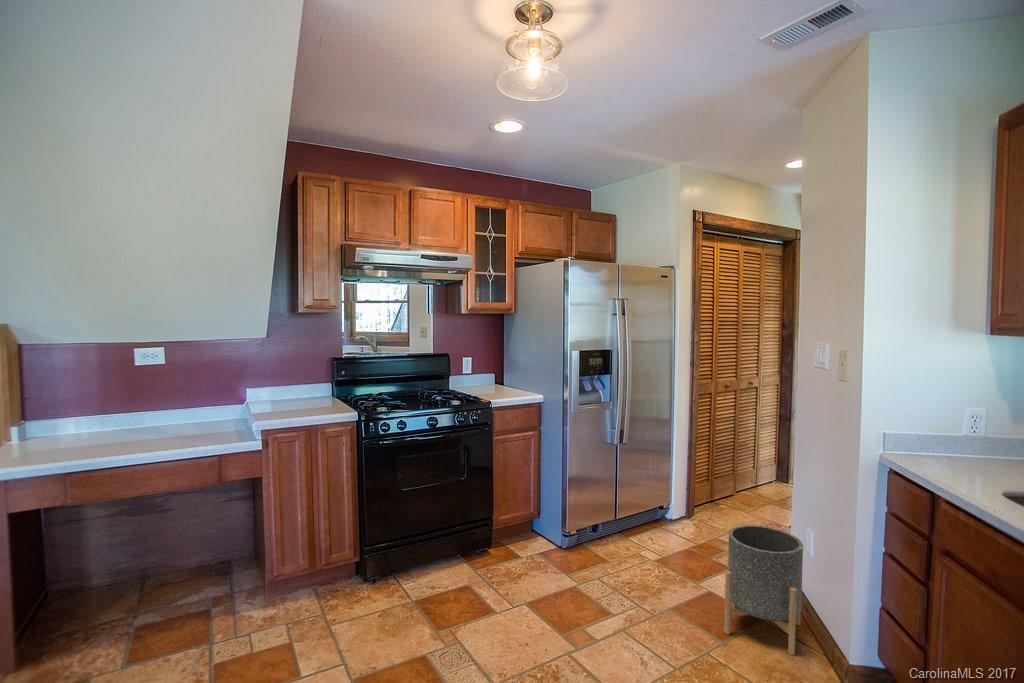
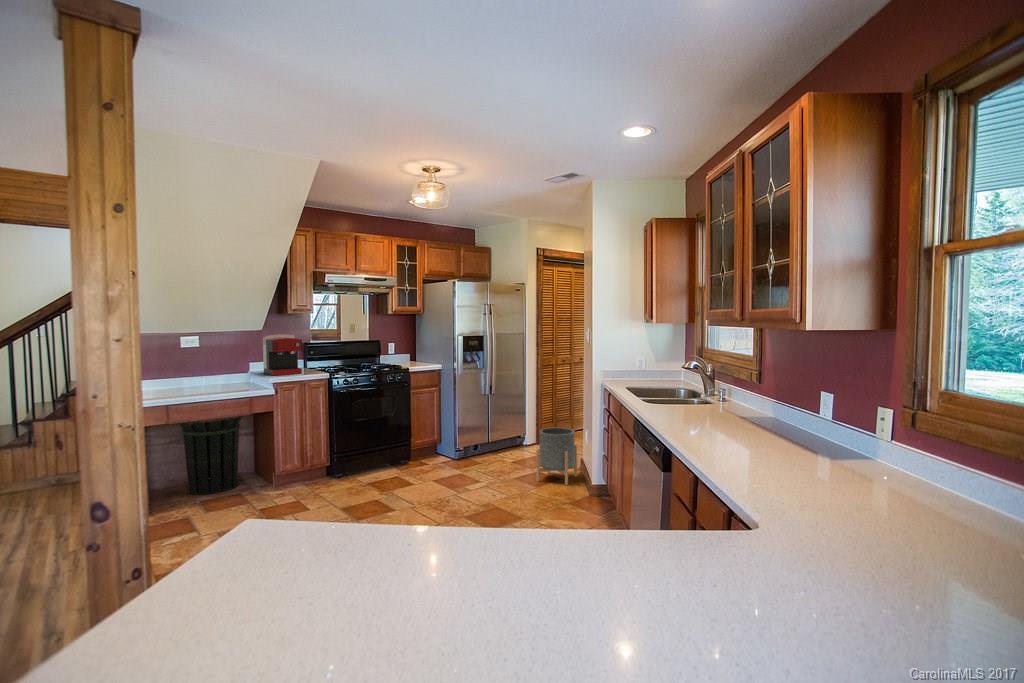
coffee maker: none [263,345,319,414] -> present [263,334,302,376]
waste bin: none [109,467,224,615] -> present [180,414,242,495]

